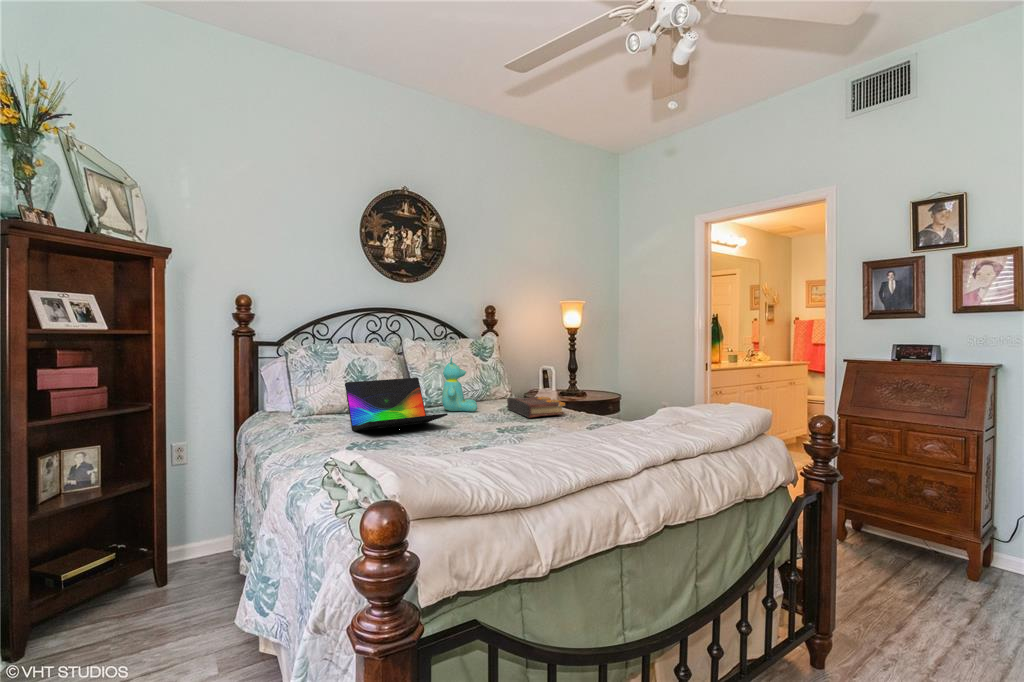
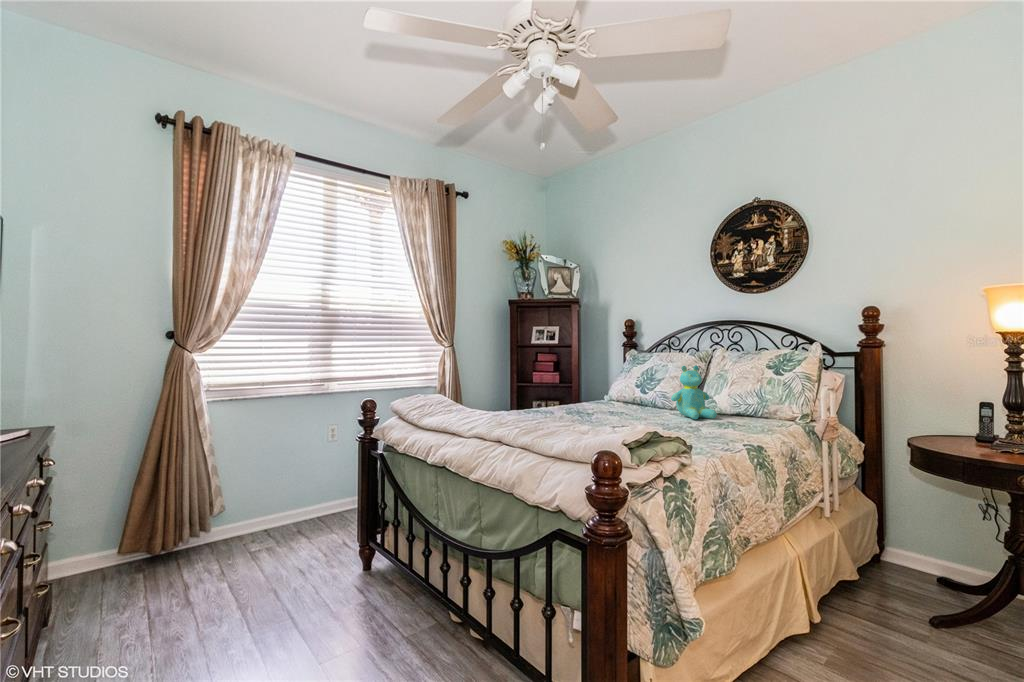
laptop: present [345,378,448,431] -> none [559,377,641,417]
book: present [507,396,565,418] -> none [691,412,770,437]

